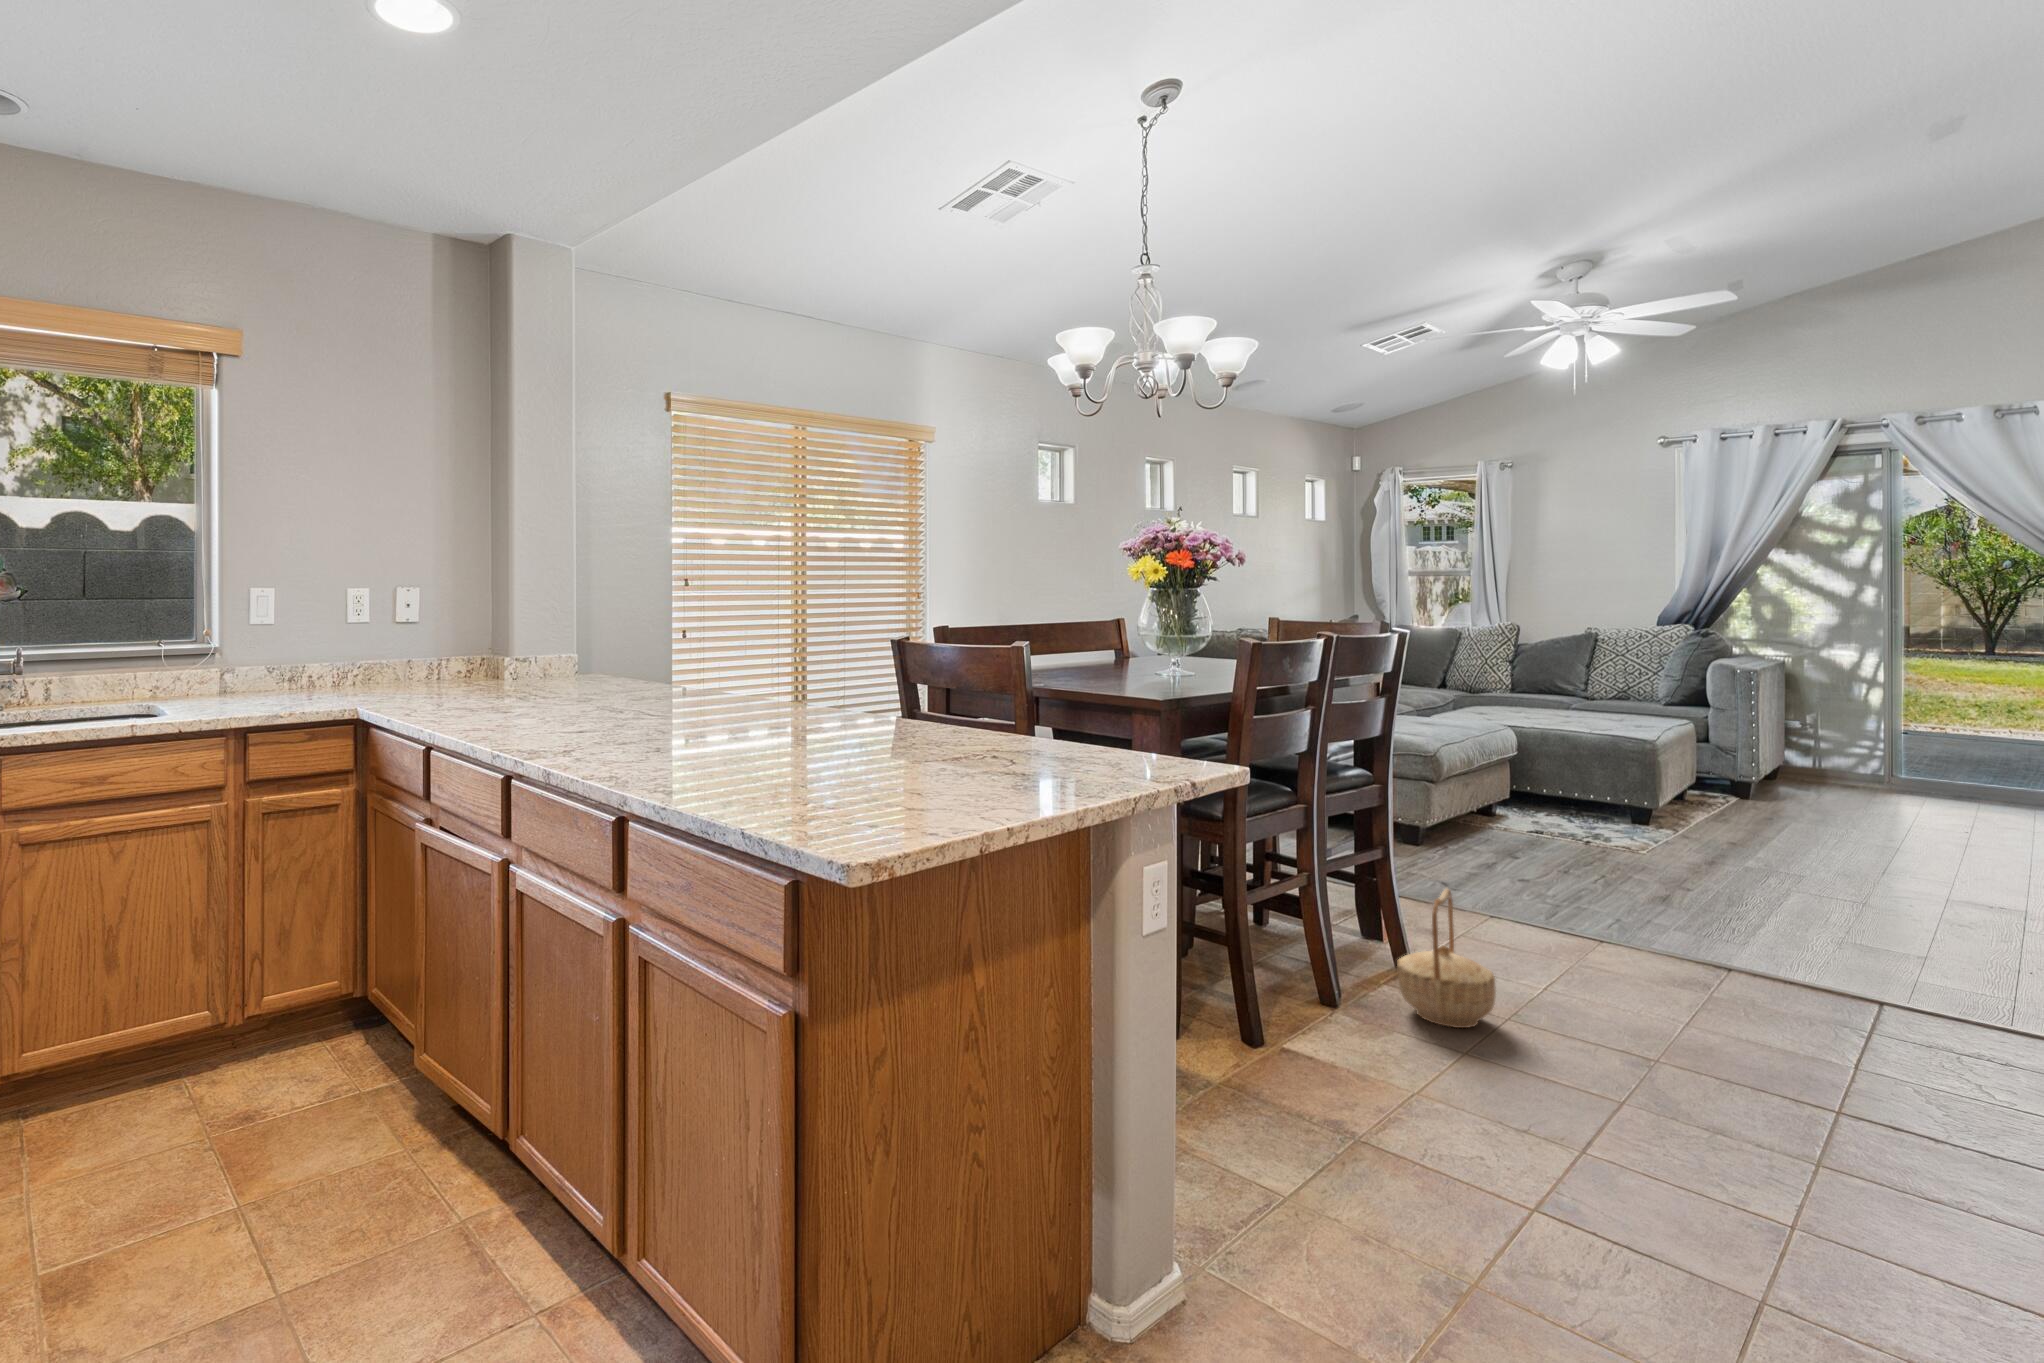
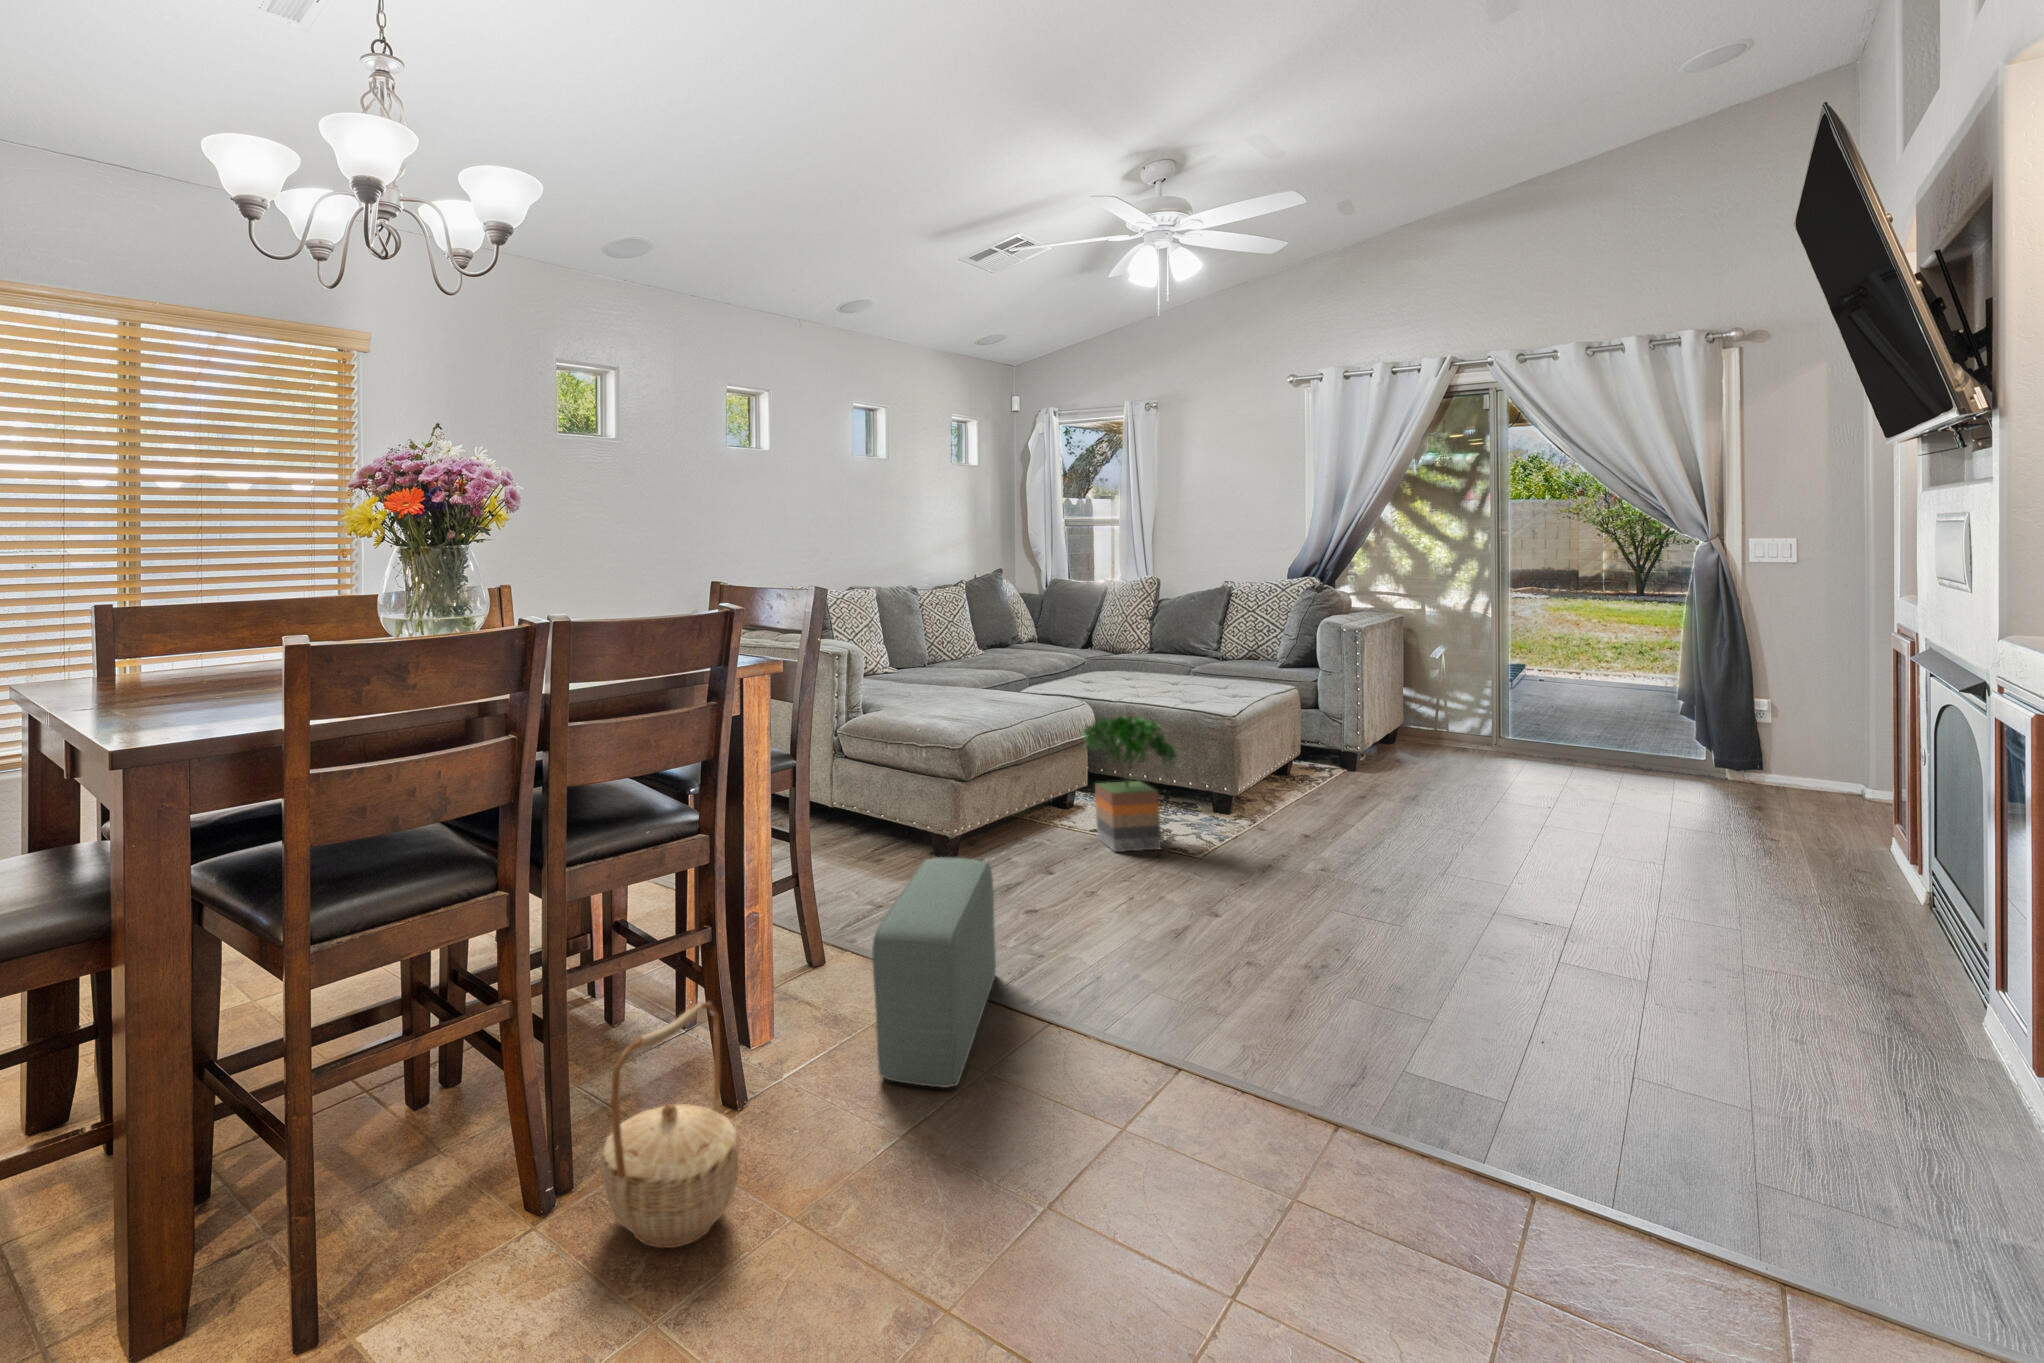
potted tree: none [1528,735,1629,849] -> present [1082,716,1177,852]
pouf: none [1481,828,1581,971] -> present [872,857,996,1088]

